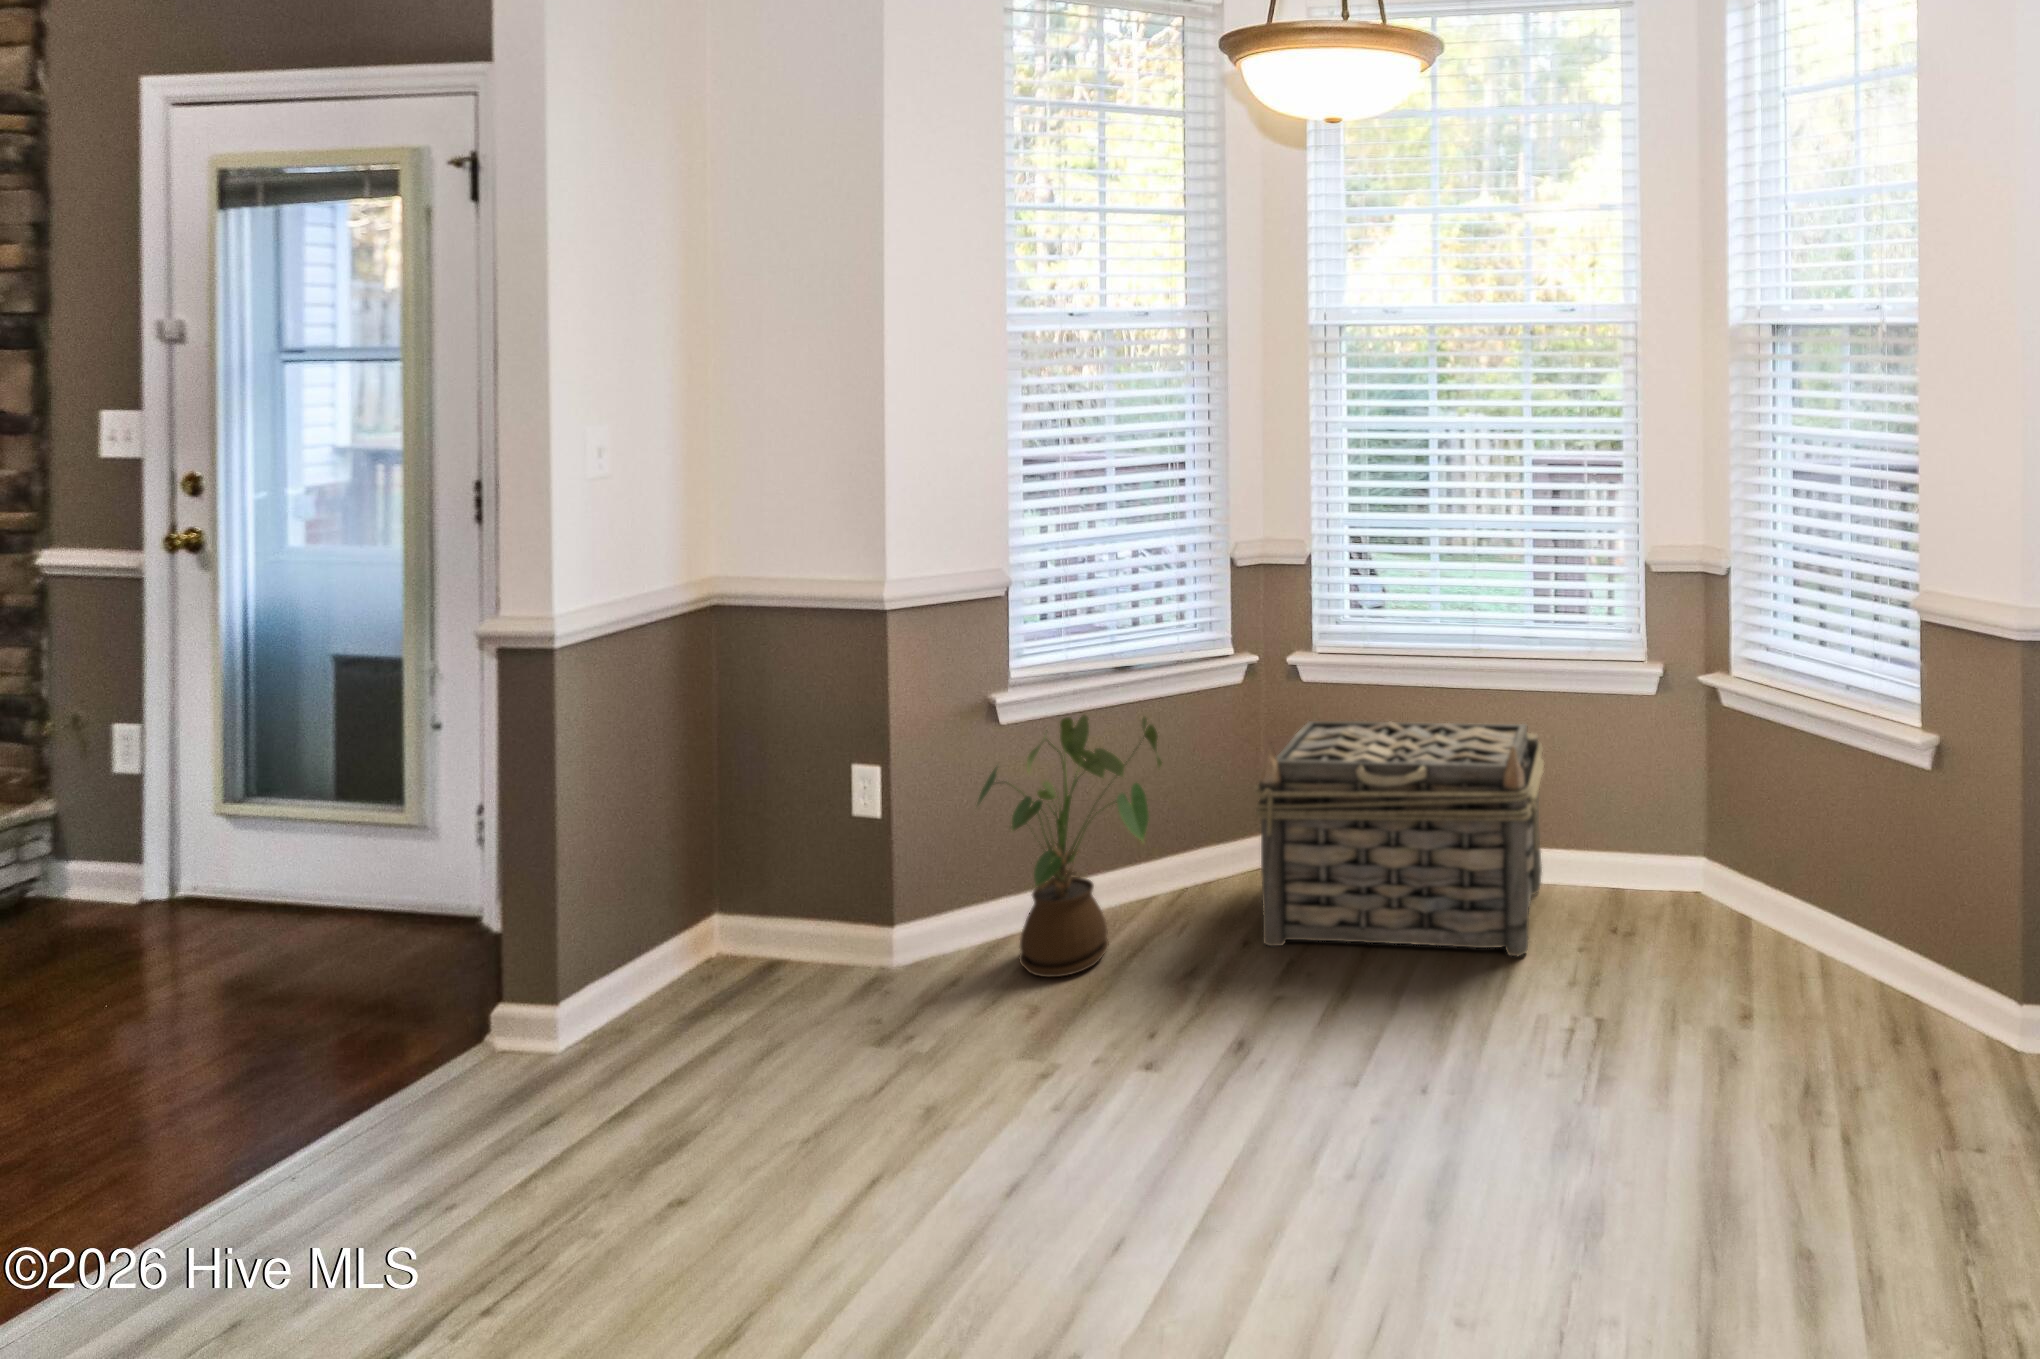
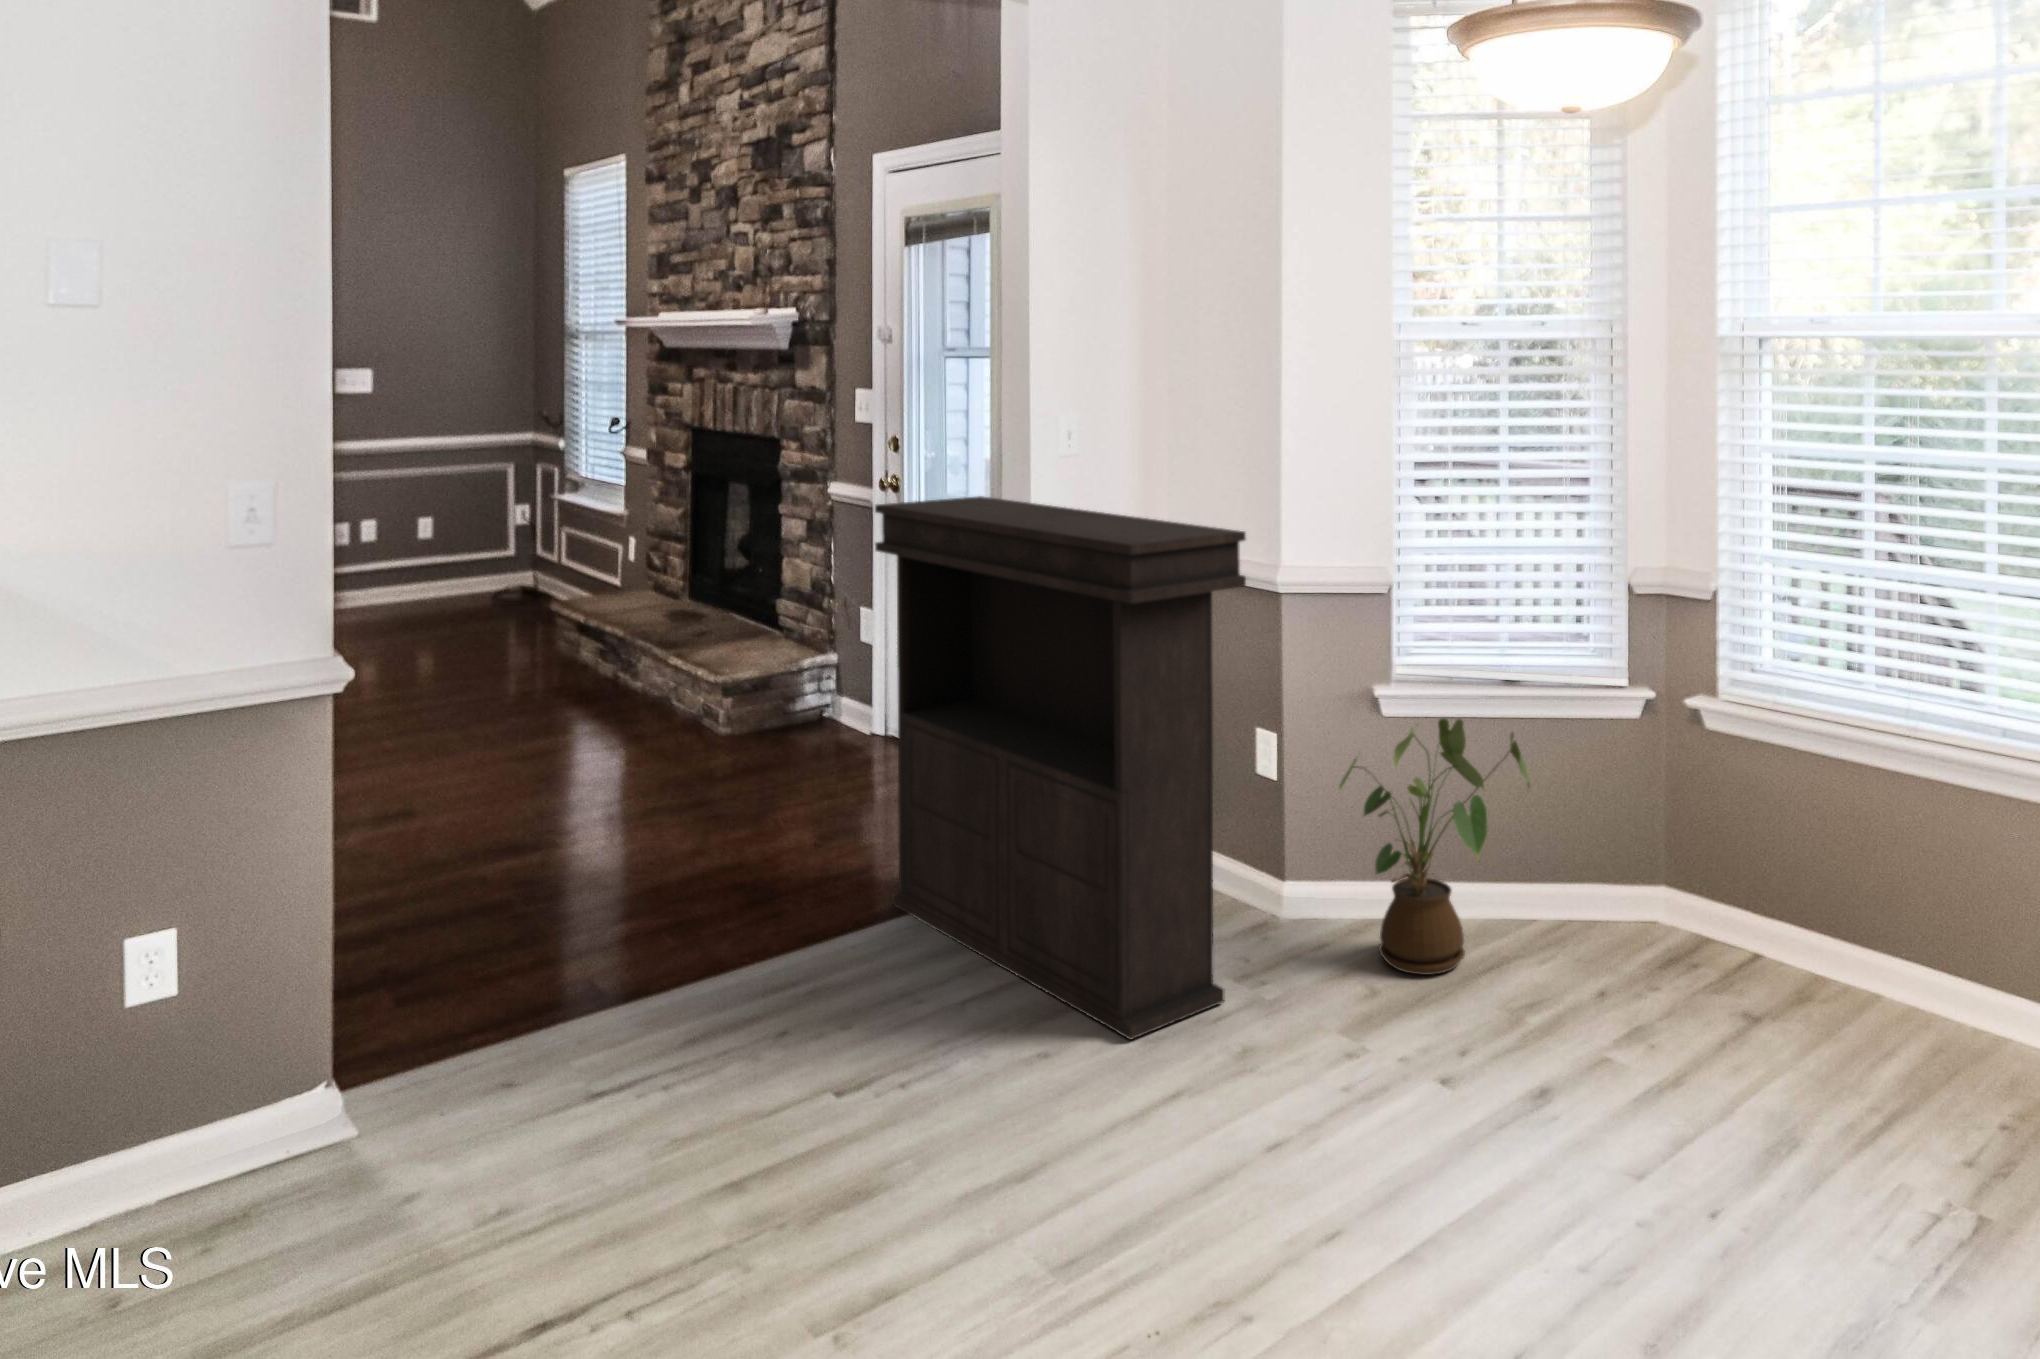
console table: none [272,550,893,1152] -> present [875,496,1246,1039]
basket: present [1254,721,1543,956] -> none [1609,774,1995,1112]

